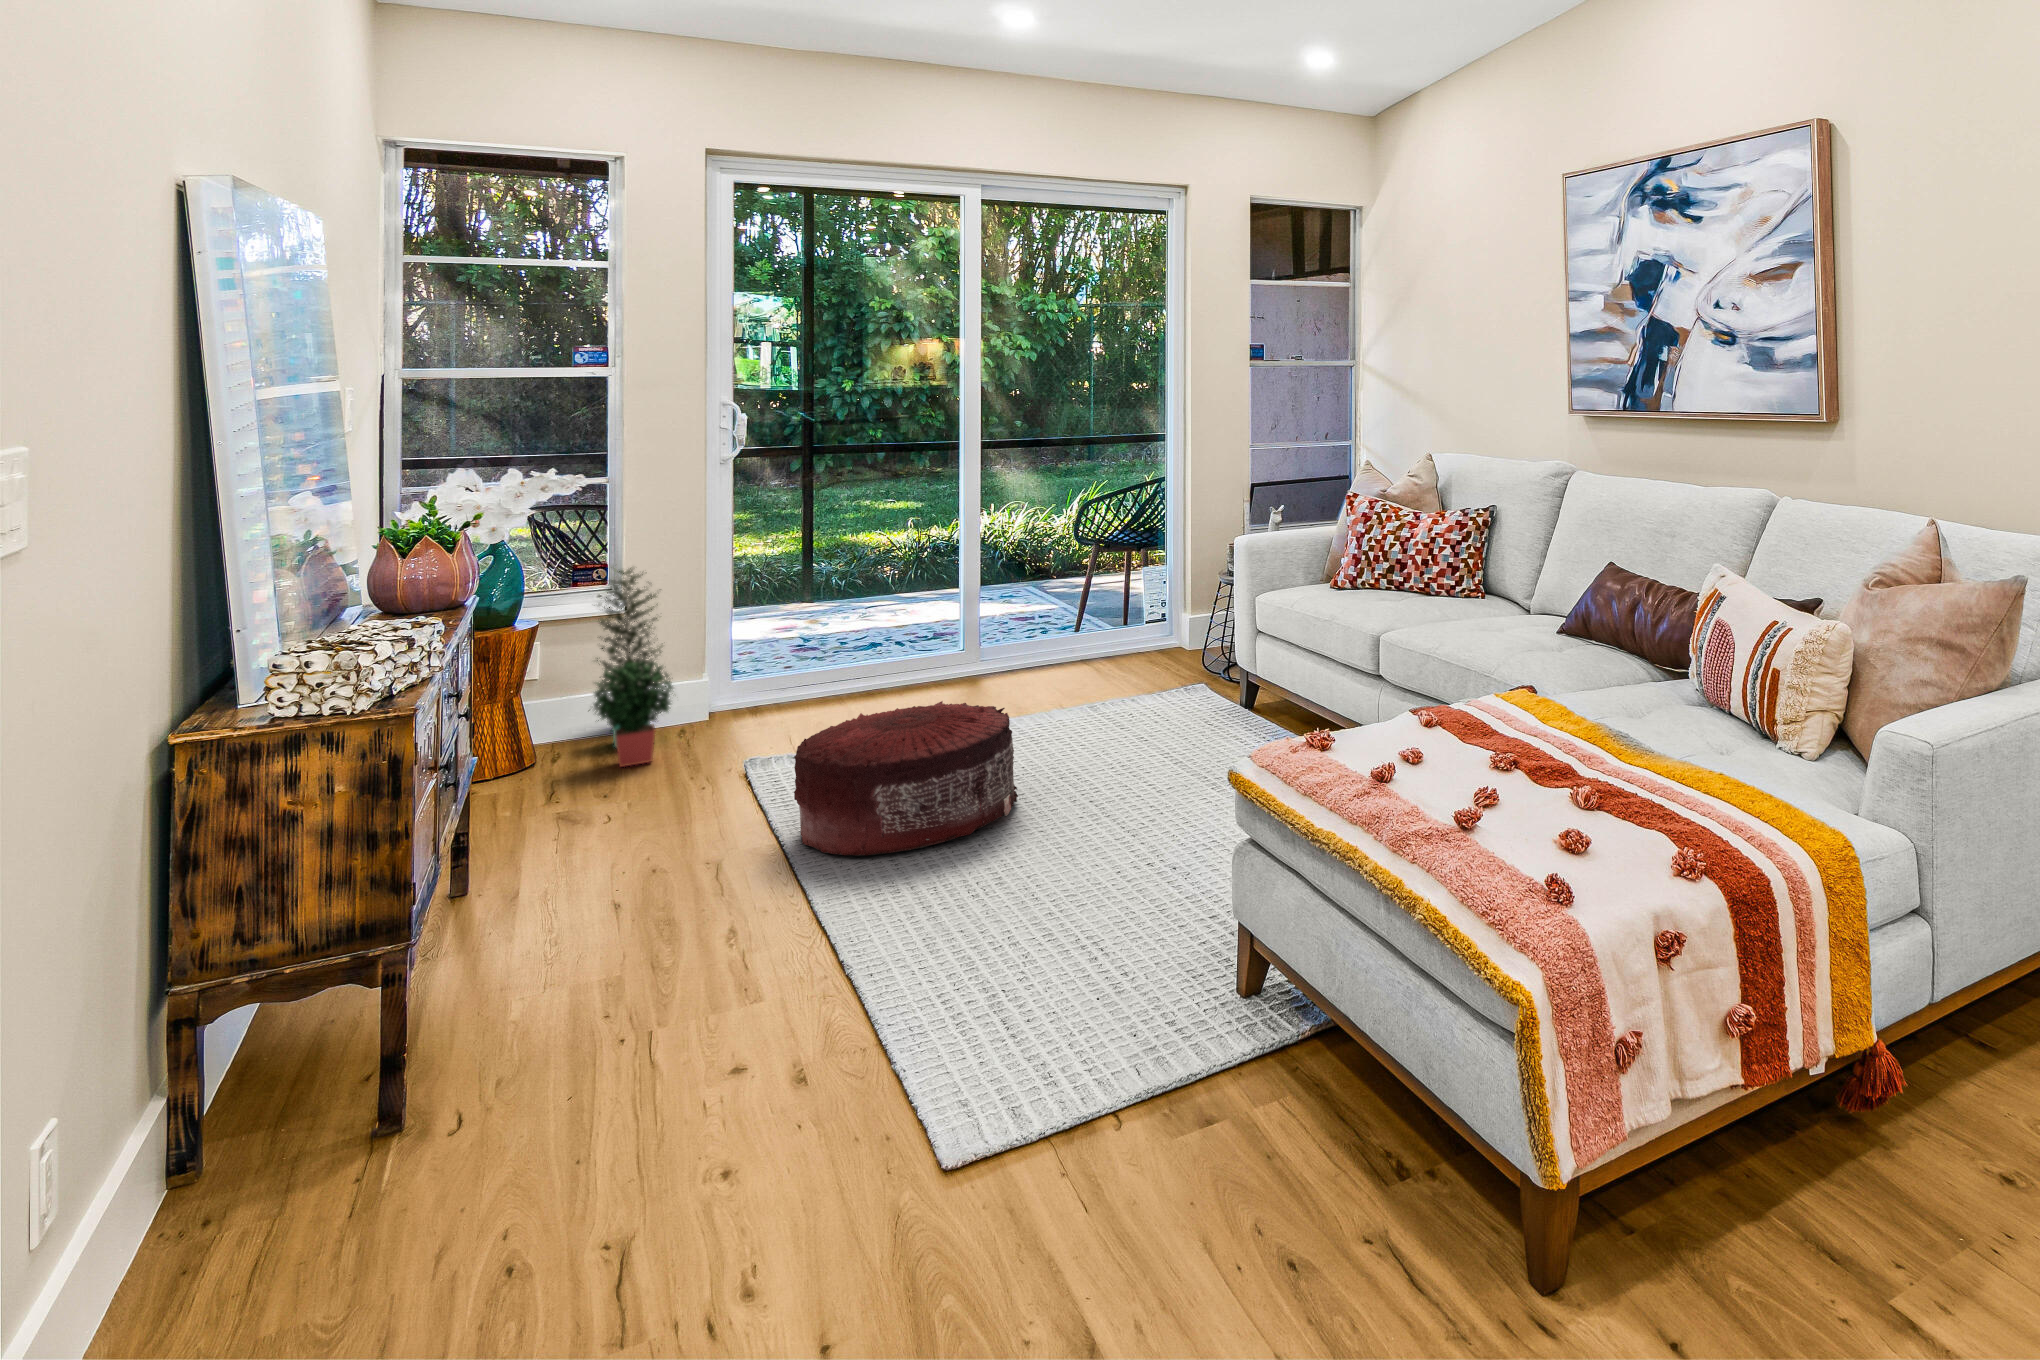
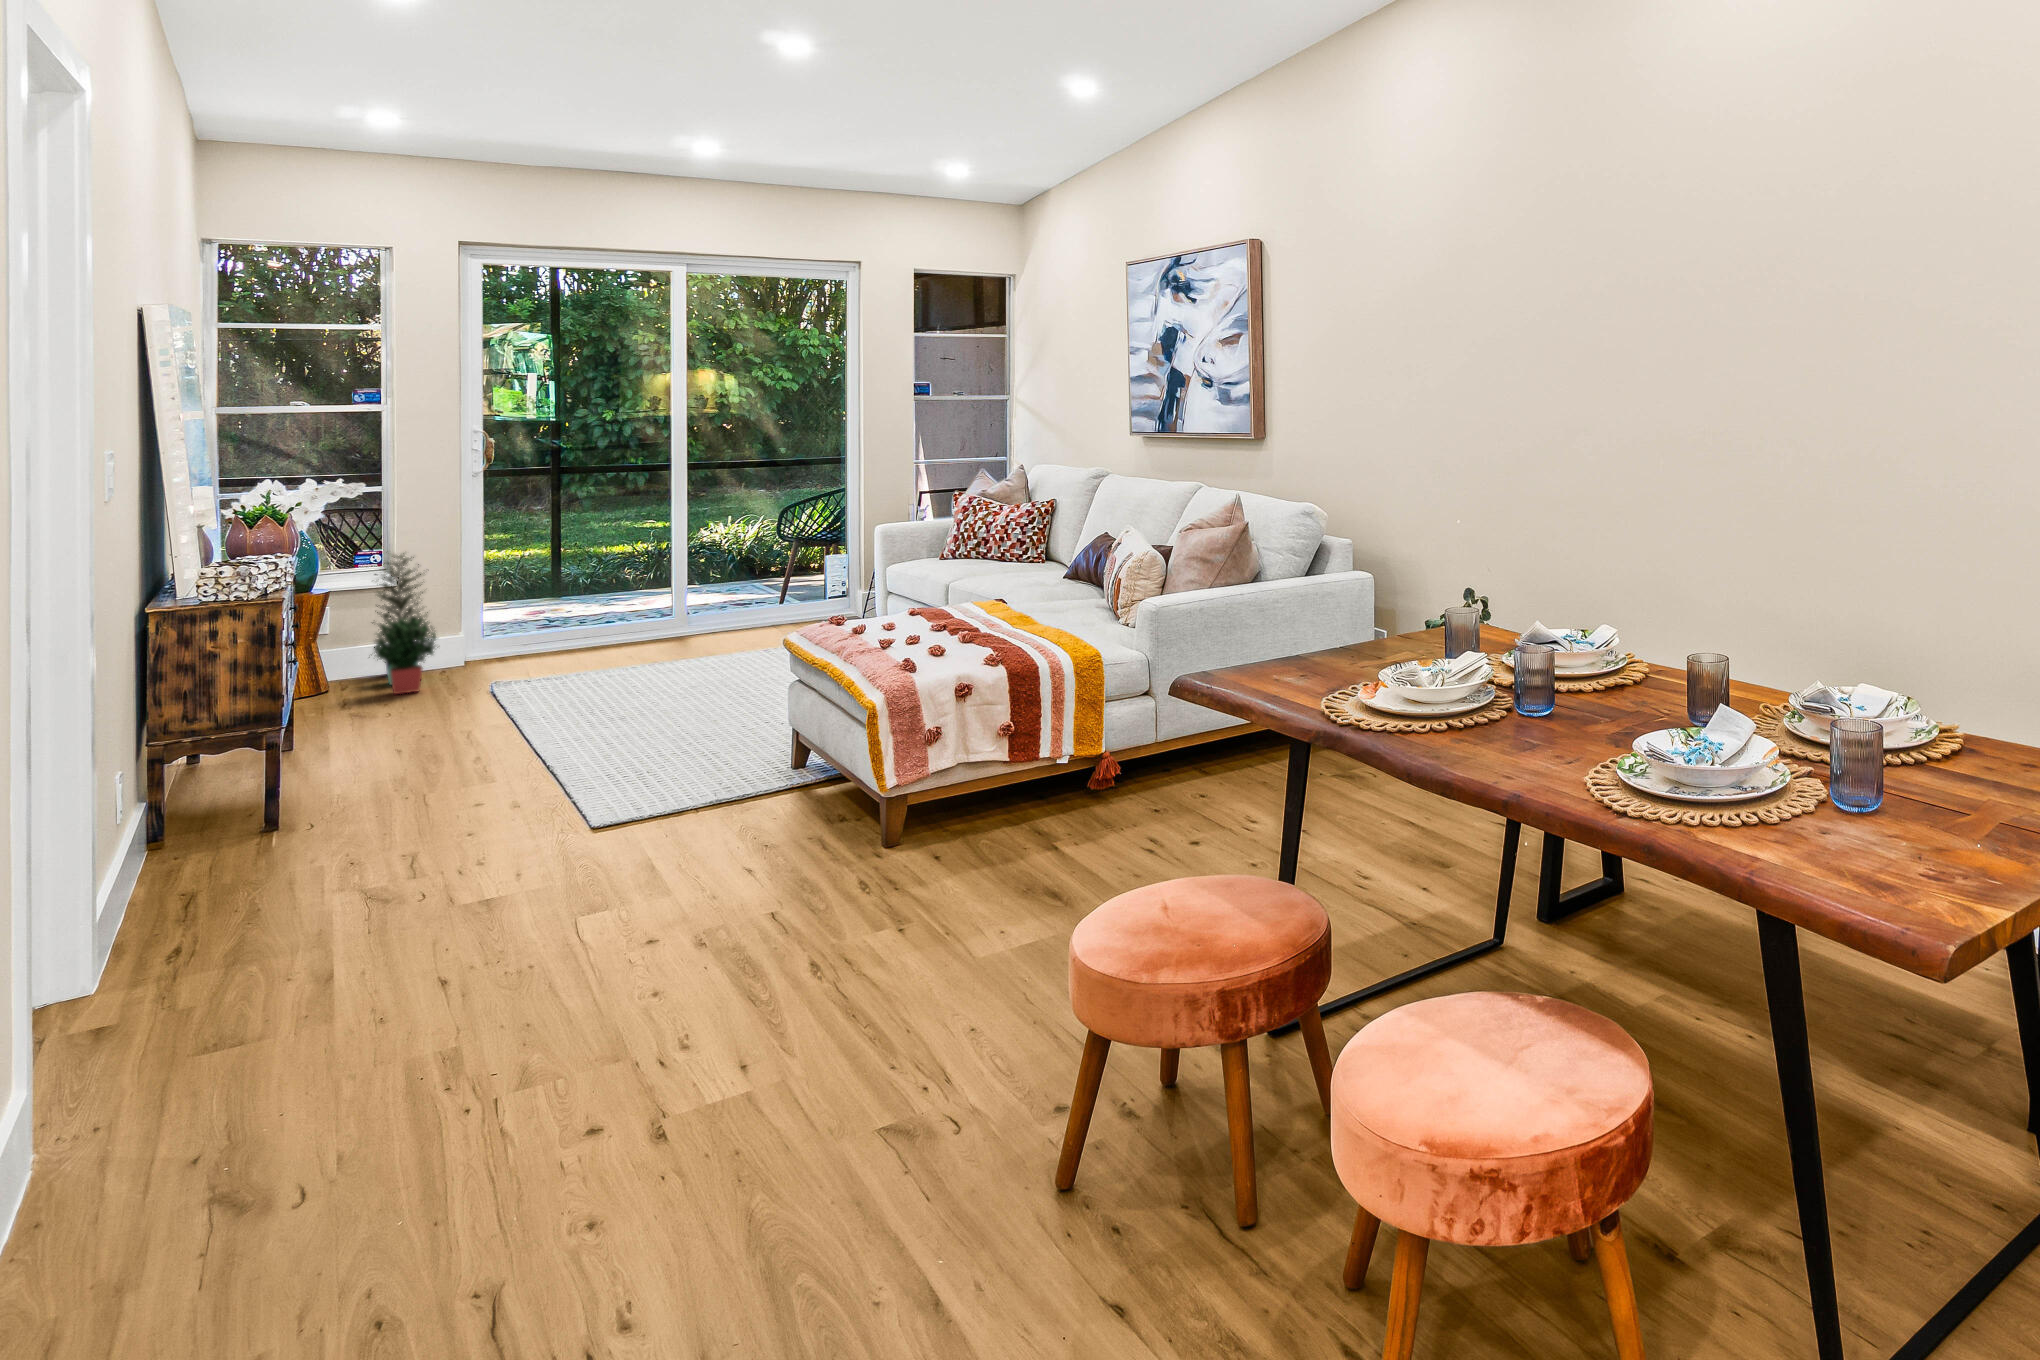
pouf: present [794,701,1018,856] -> none [526,636,696,730]

